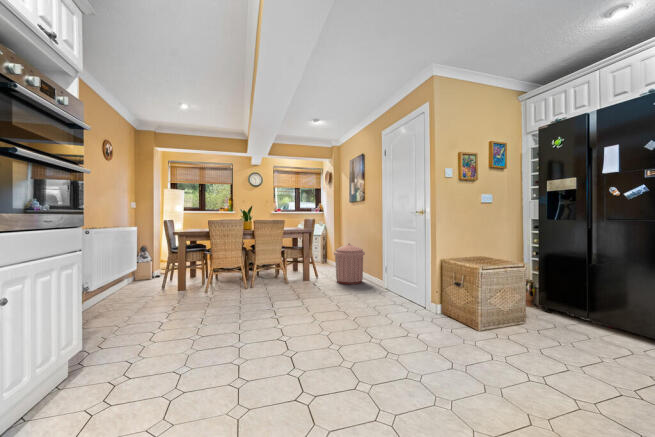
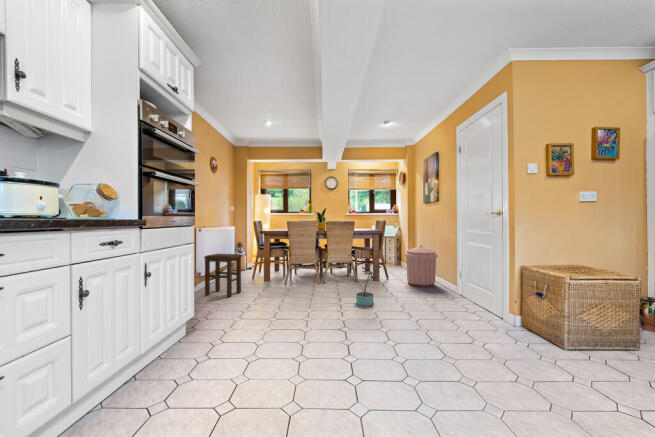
potted plant: none [280,247,316,309] -> present [350,248,381,306]
stool: none [96,260,150,313] -> present [204,254,242,297]

